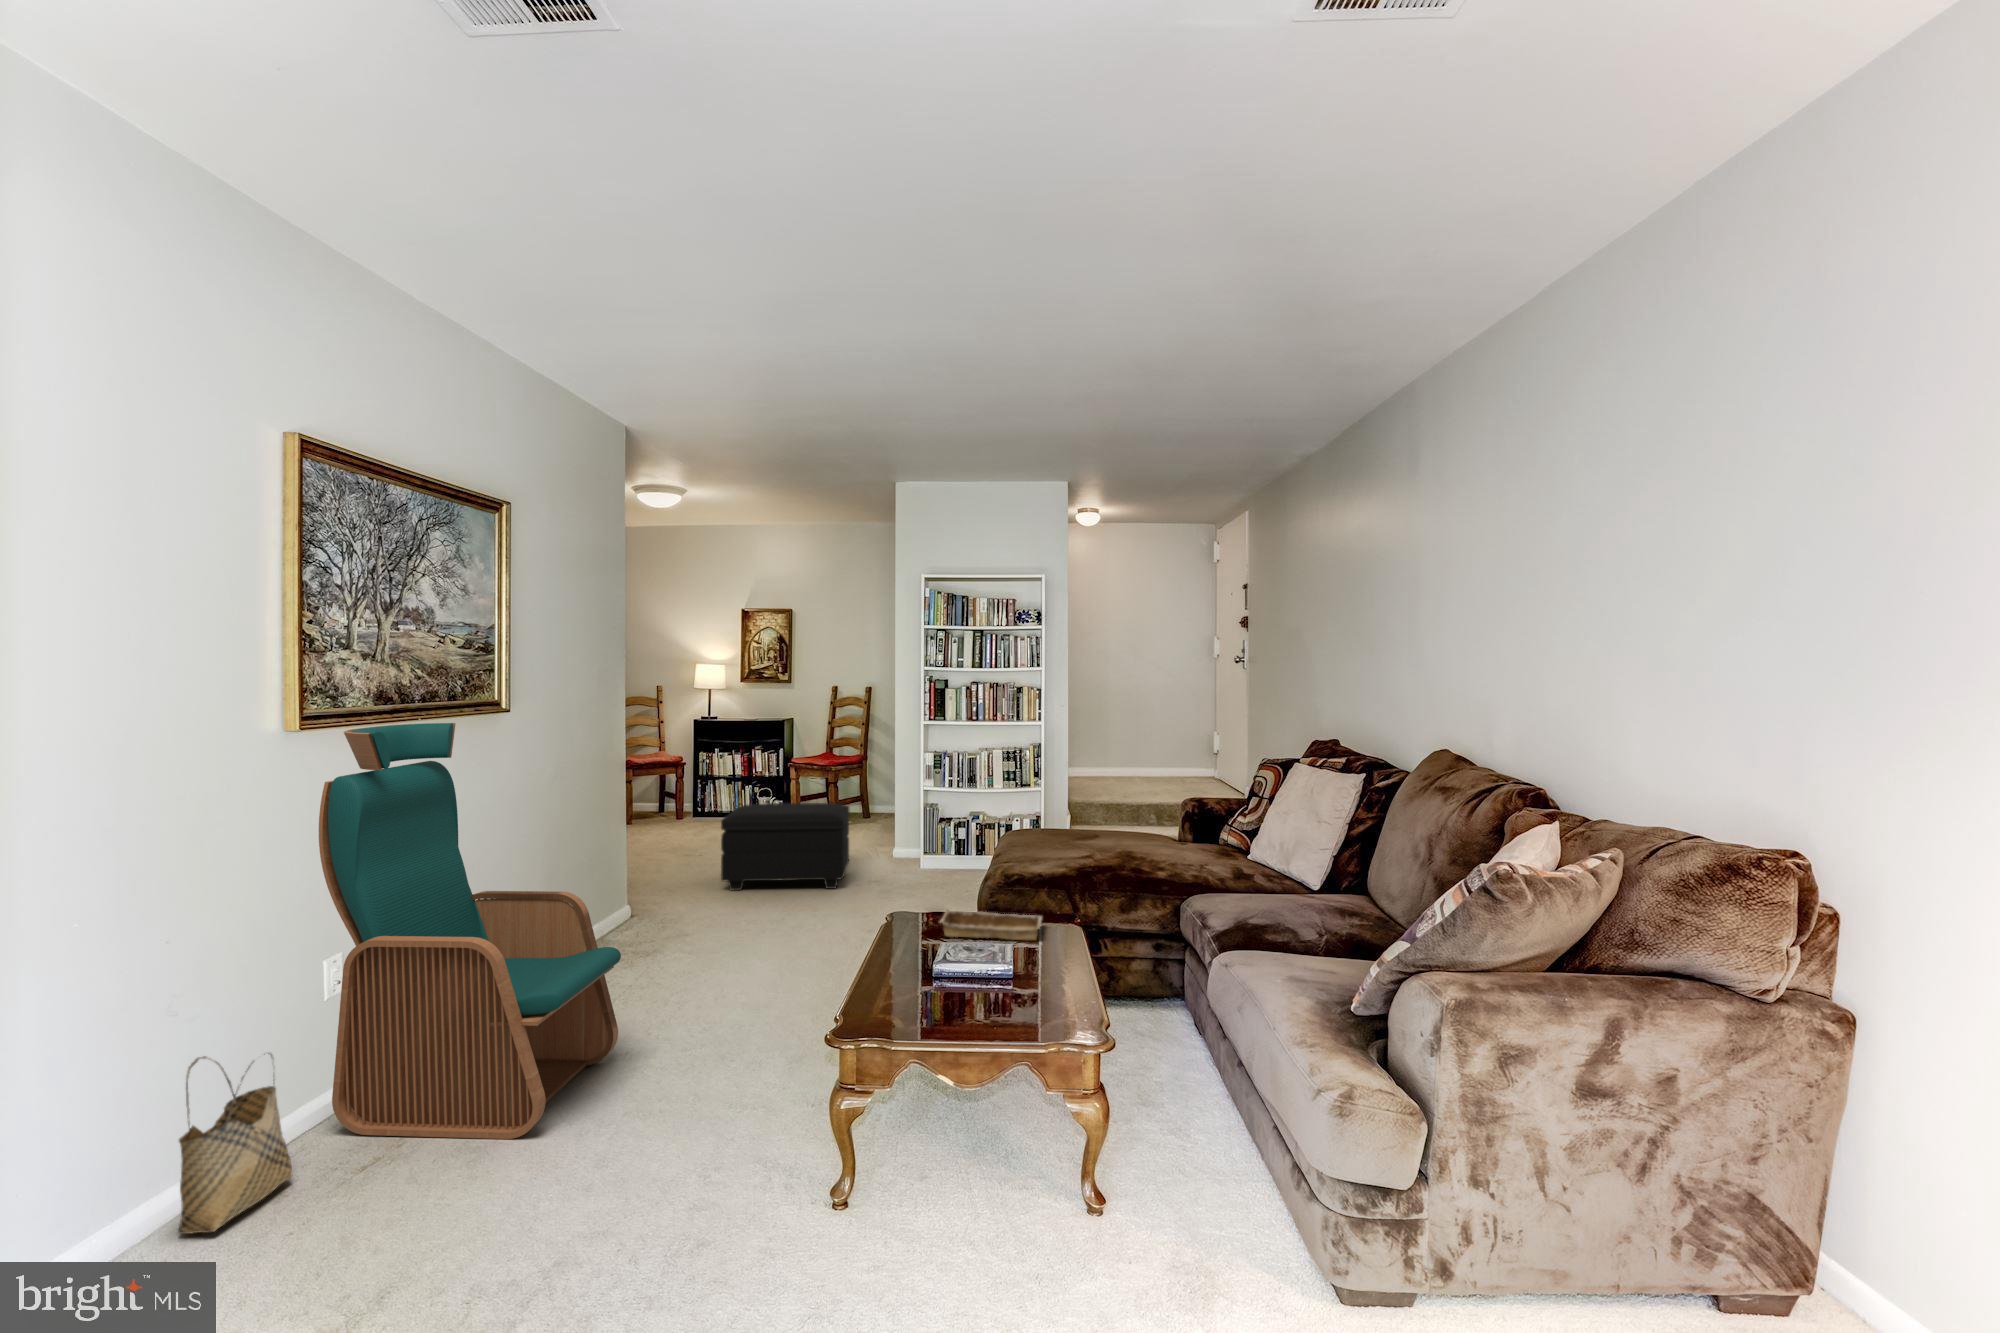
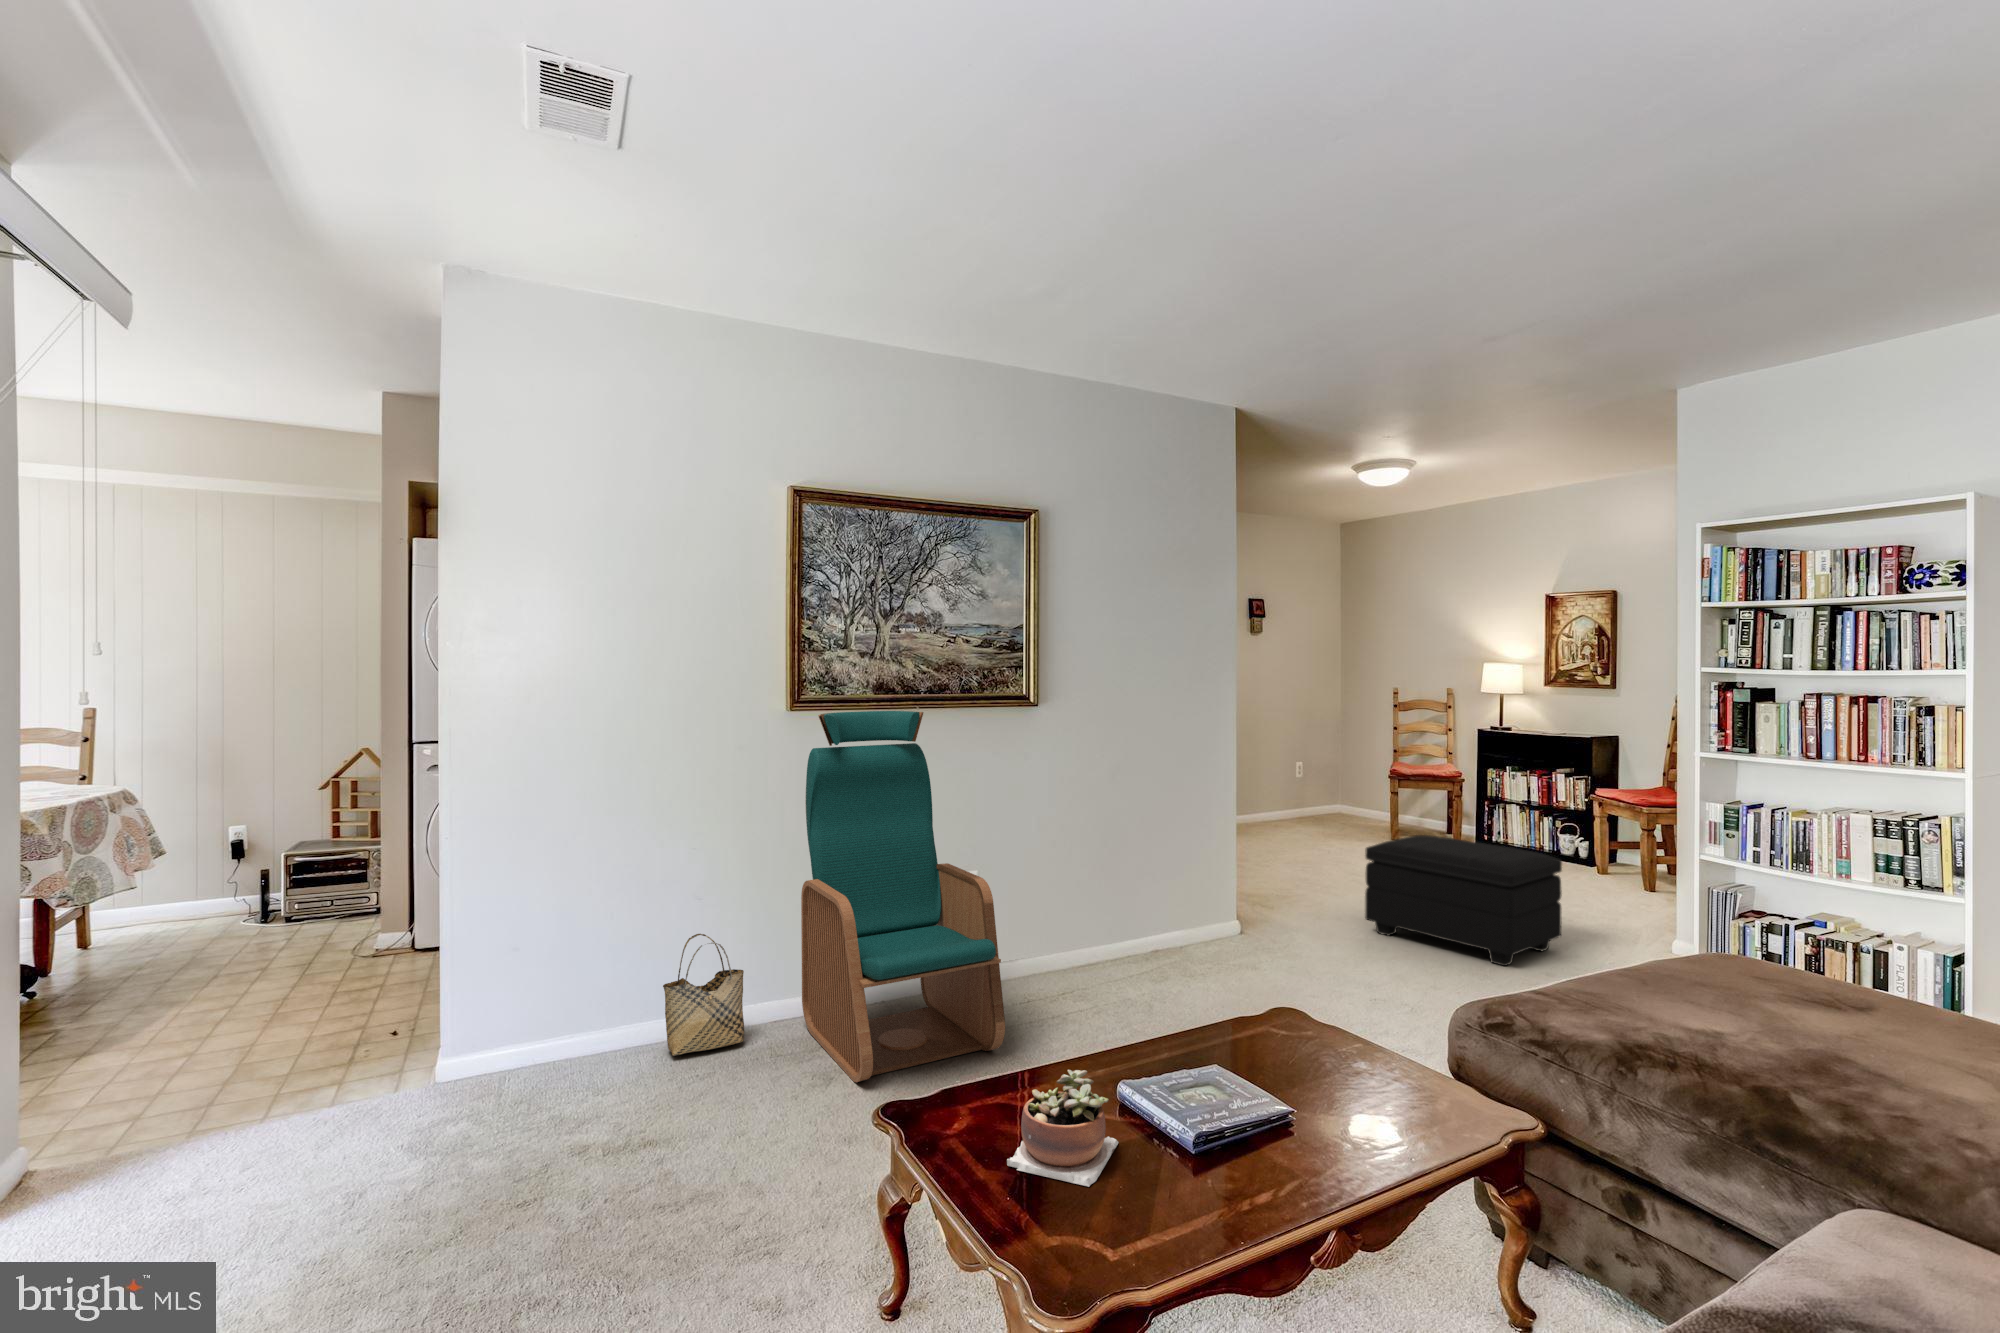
tray: present [940,910,1042,940] -> none [1215,1012,1381,1101]
succulent plant: none [967,947,1046,1022] -> present [1007,1070,1119,1187]

